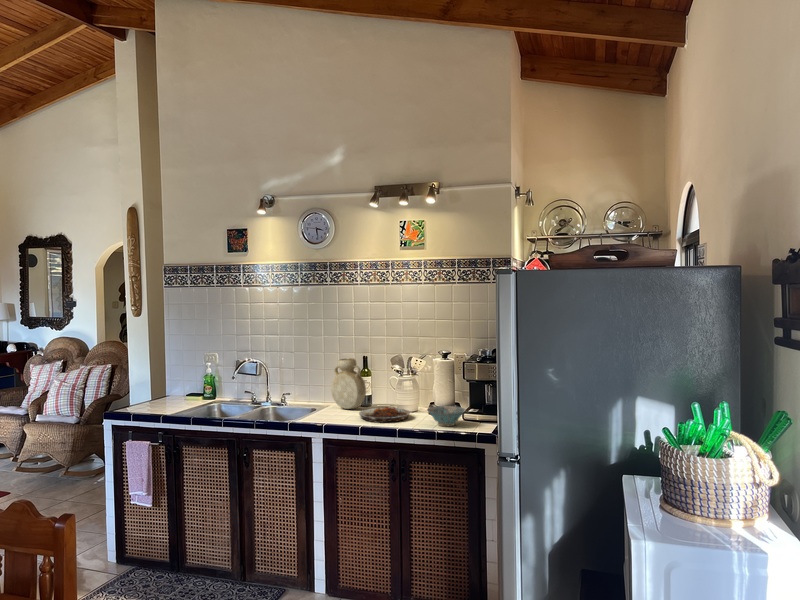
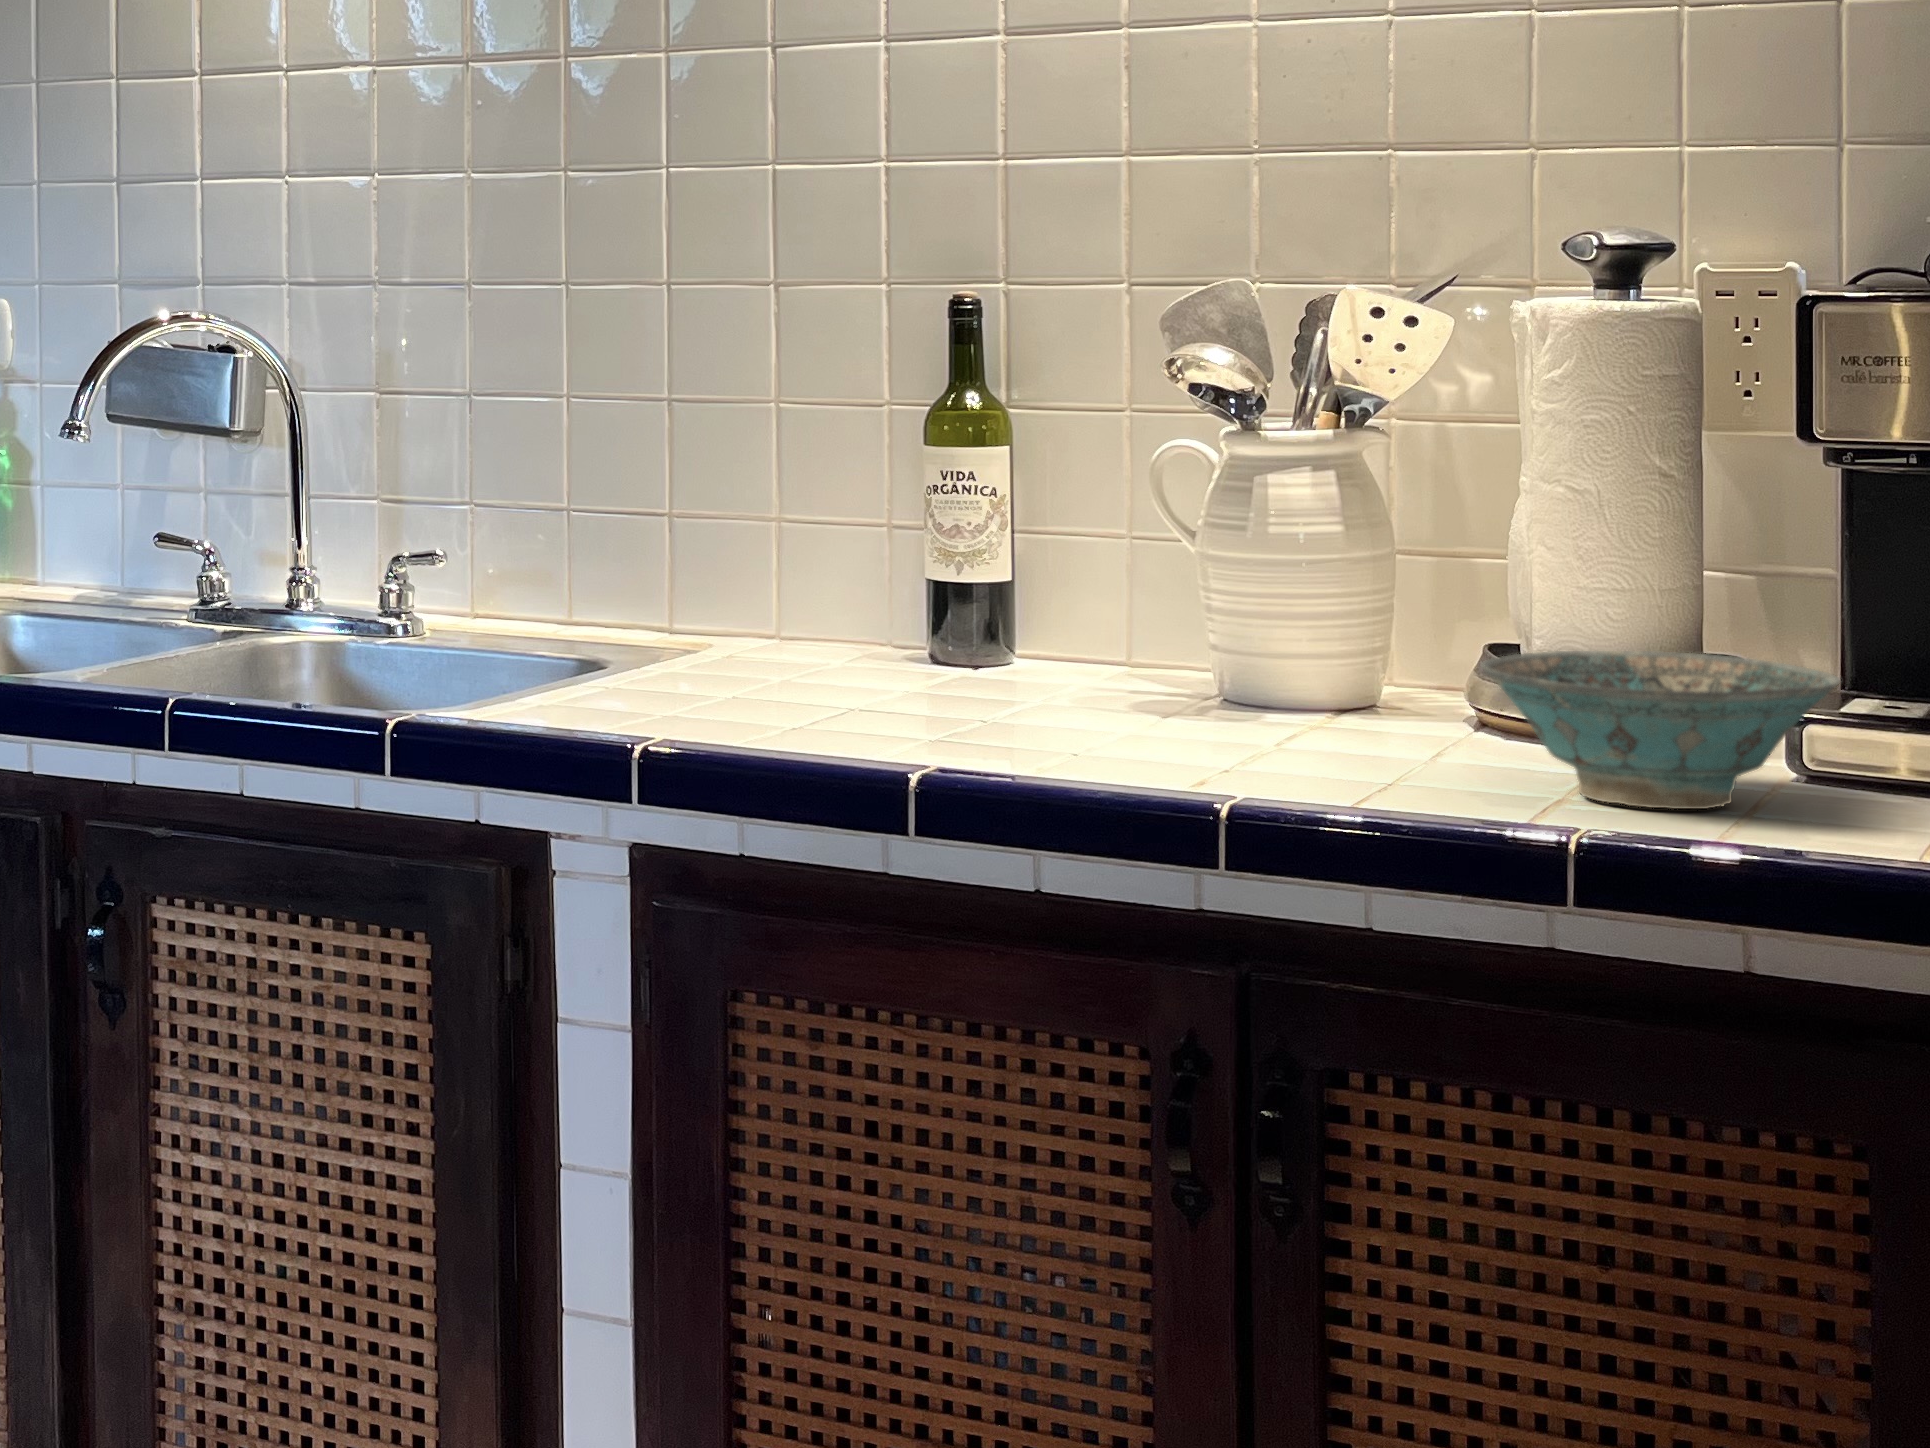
vase: present [331,358,366,409] -> none [716,310,971,672]
plate: present [359,407,410,423] -> none [911,654,1323,759]

